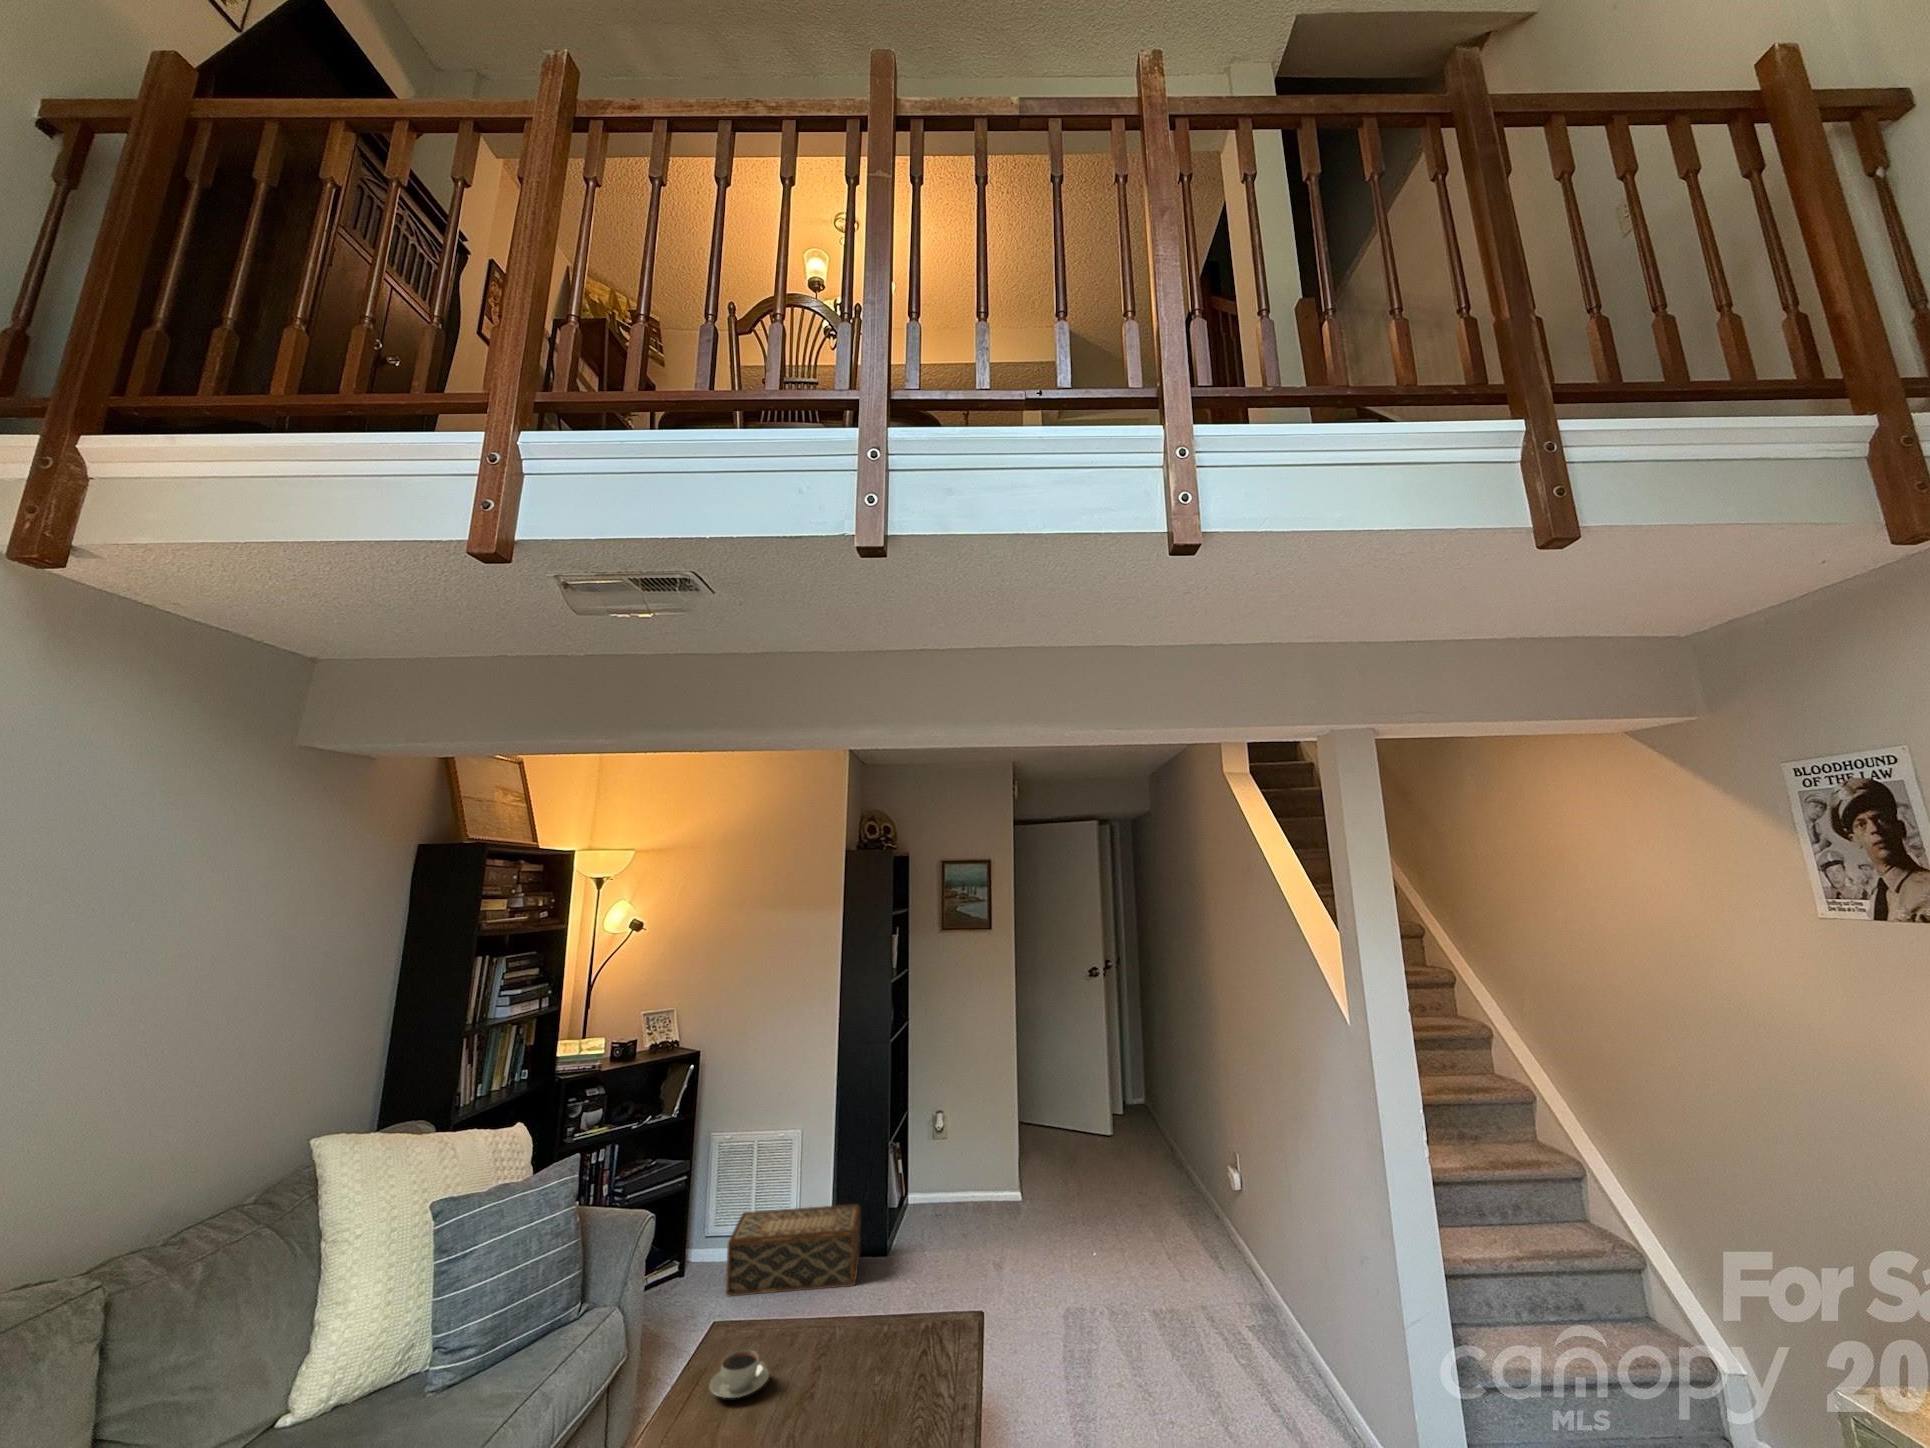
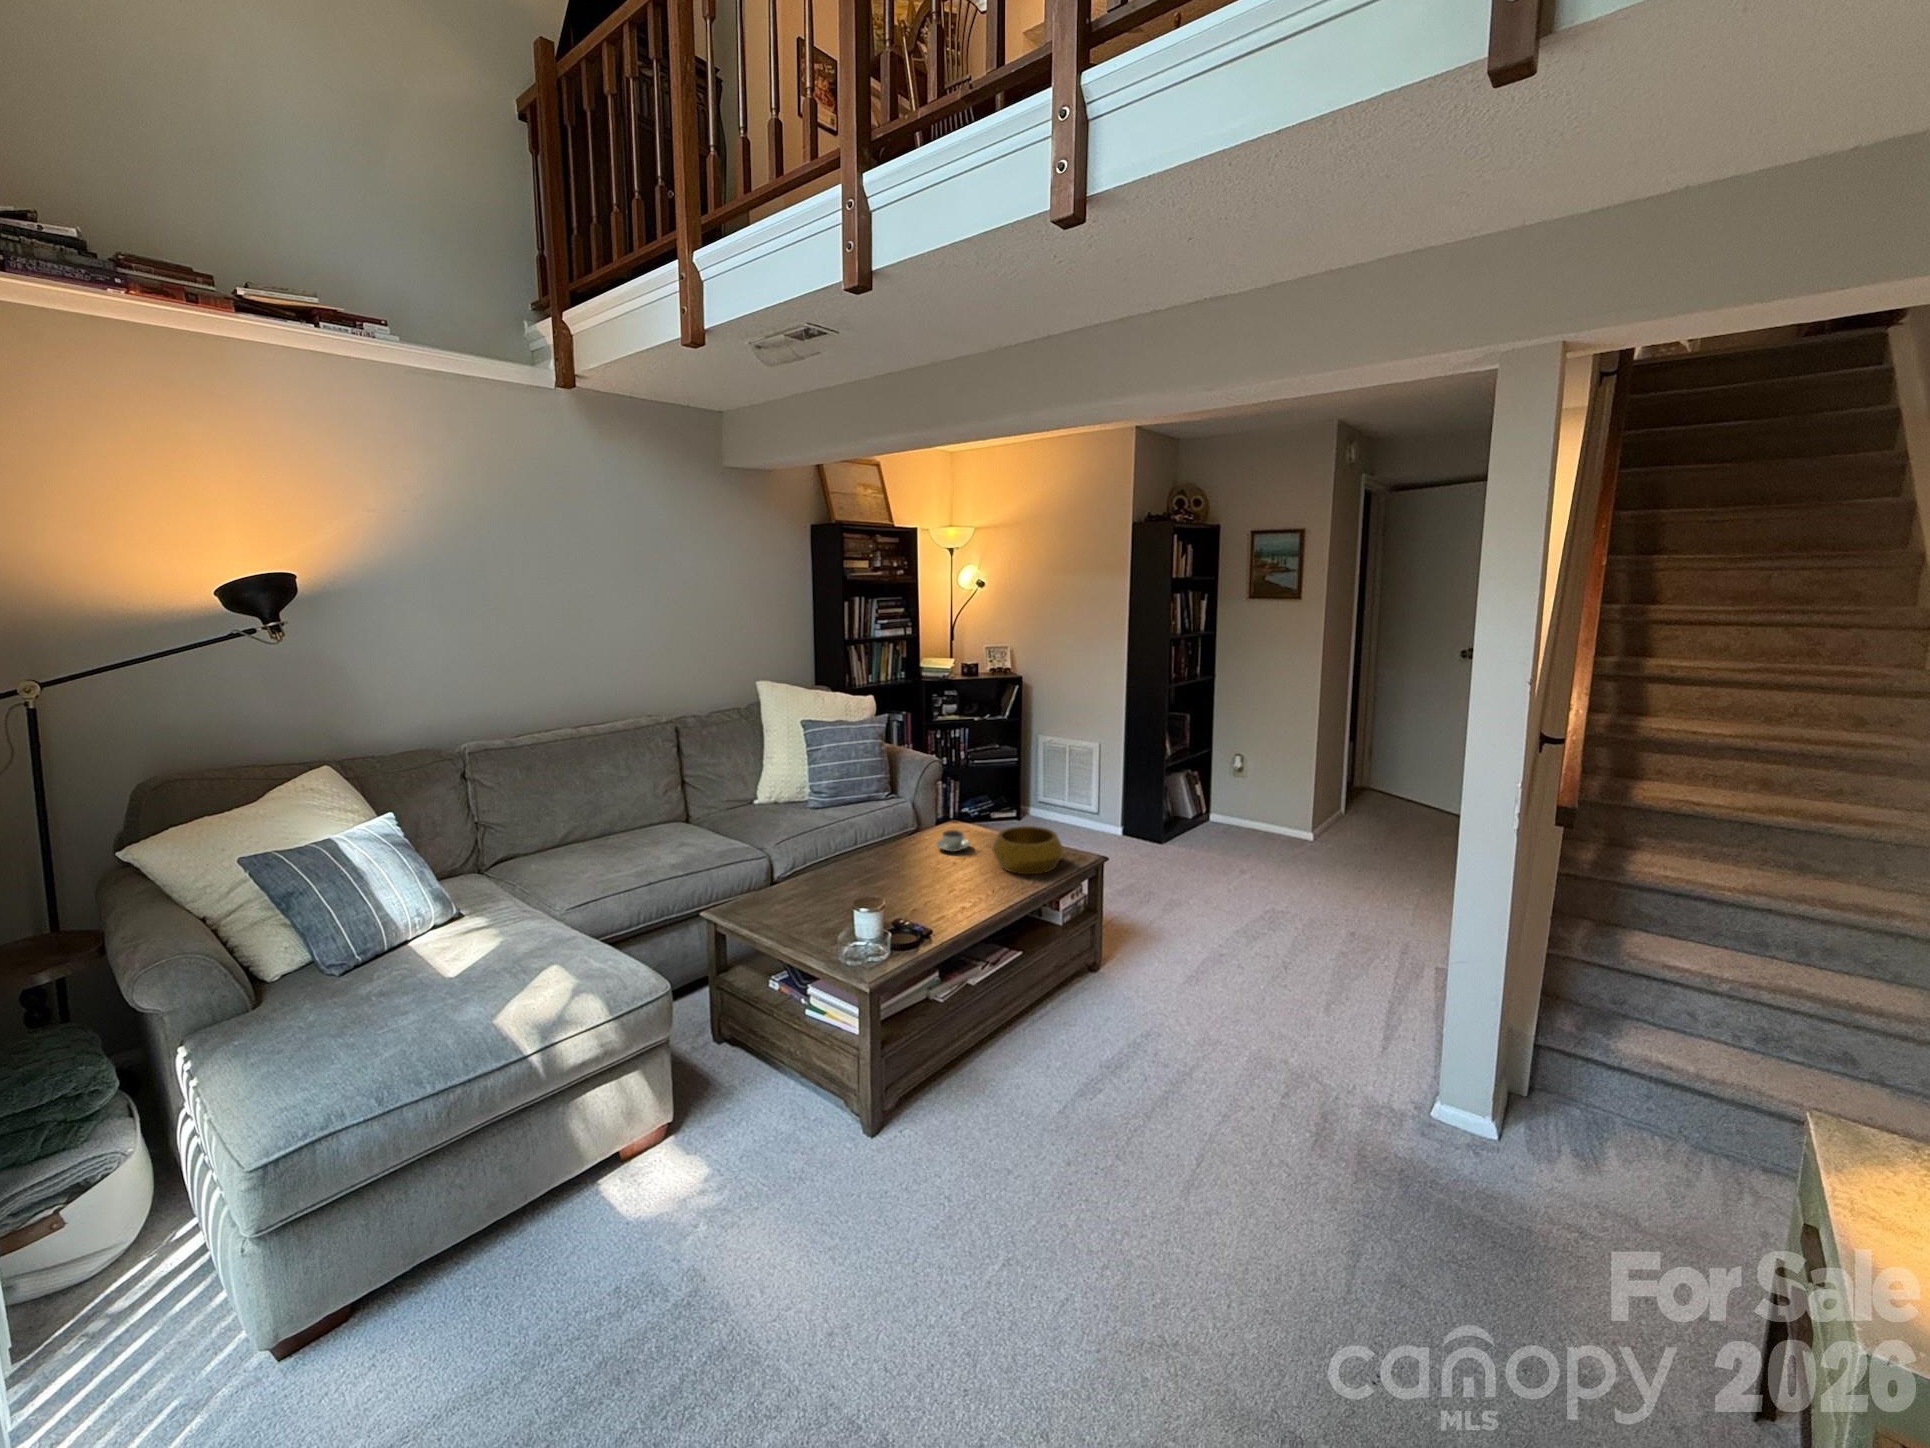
woven basket: present [726,1204,861,1296] -> none [1040,788,1144,848]
decorative bowl: none [822,1306,931,1408] -> present [992,826,1063,874]

